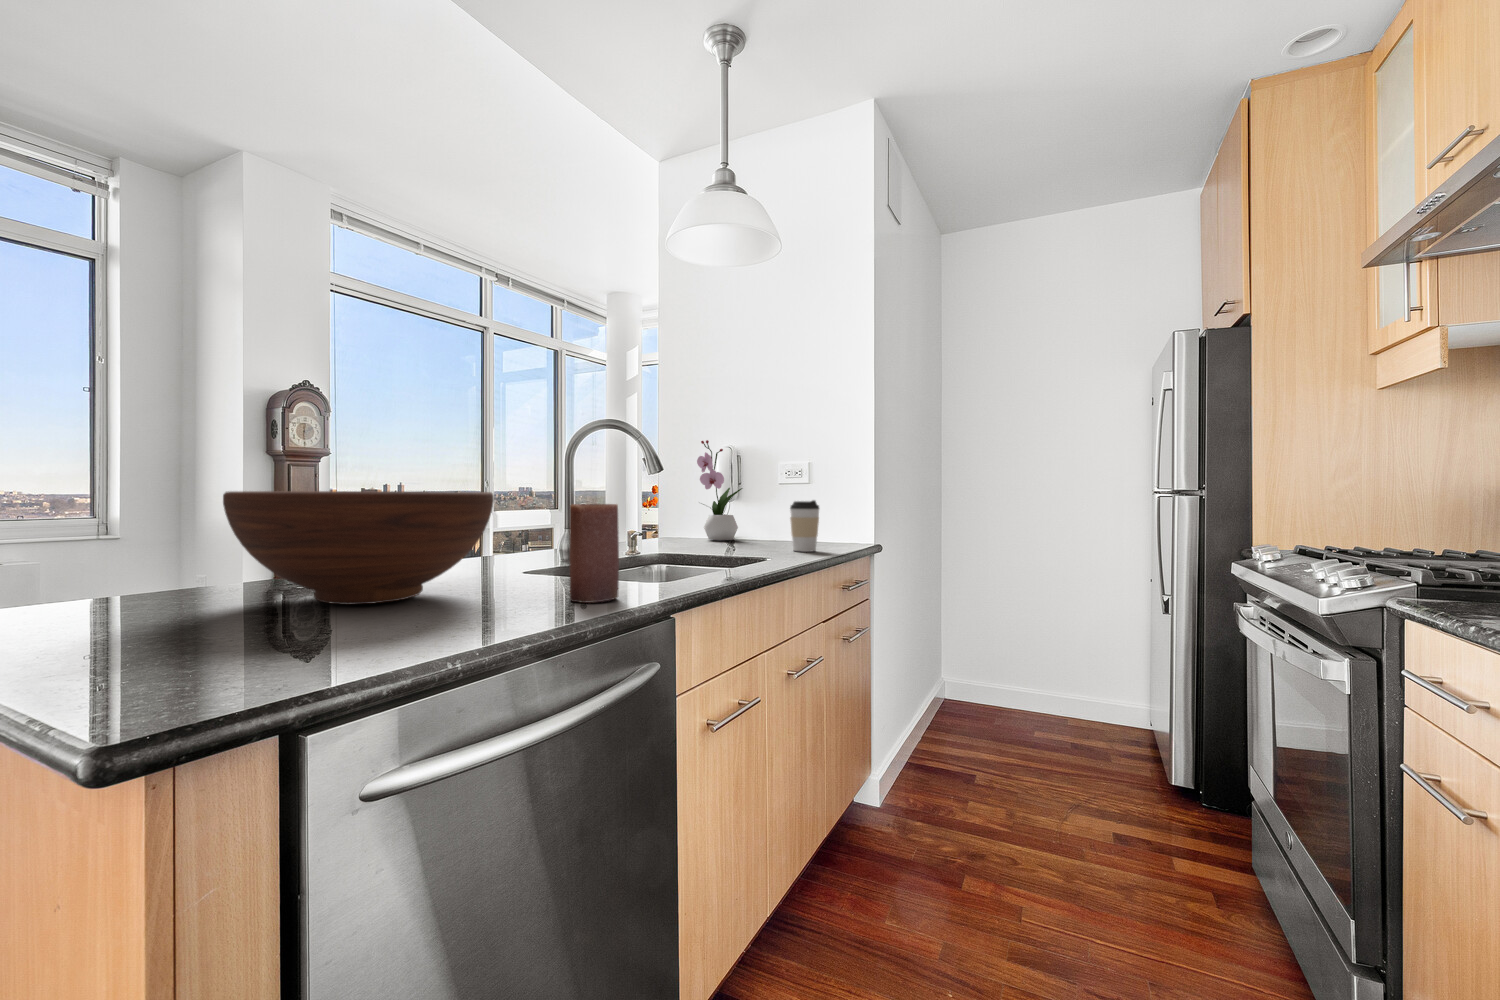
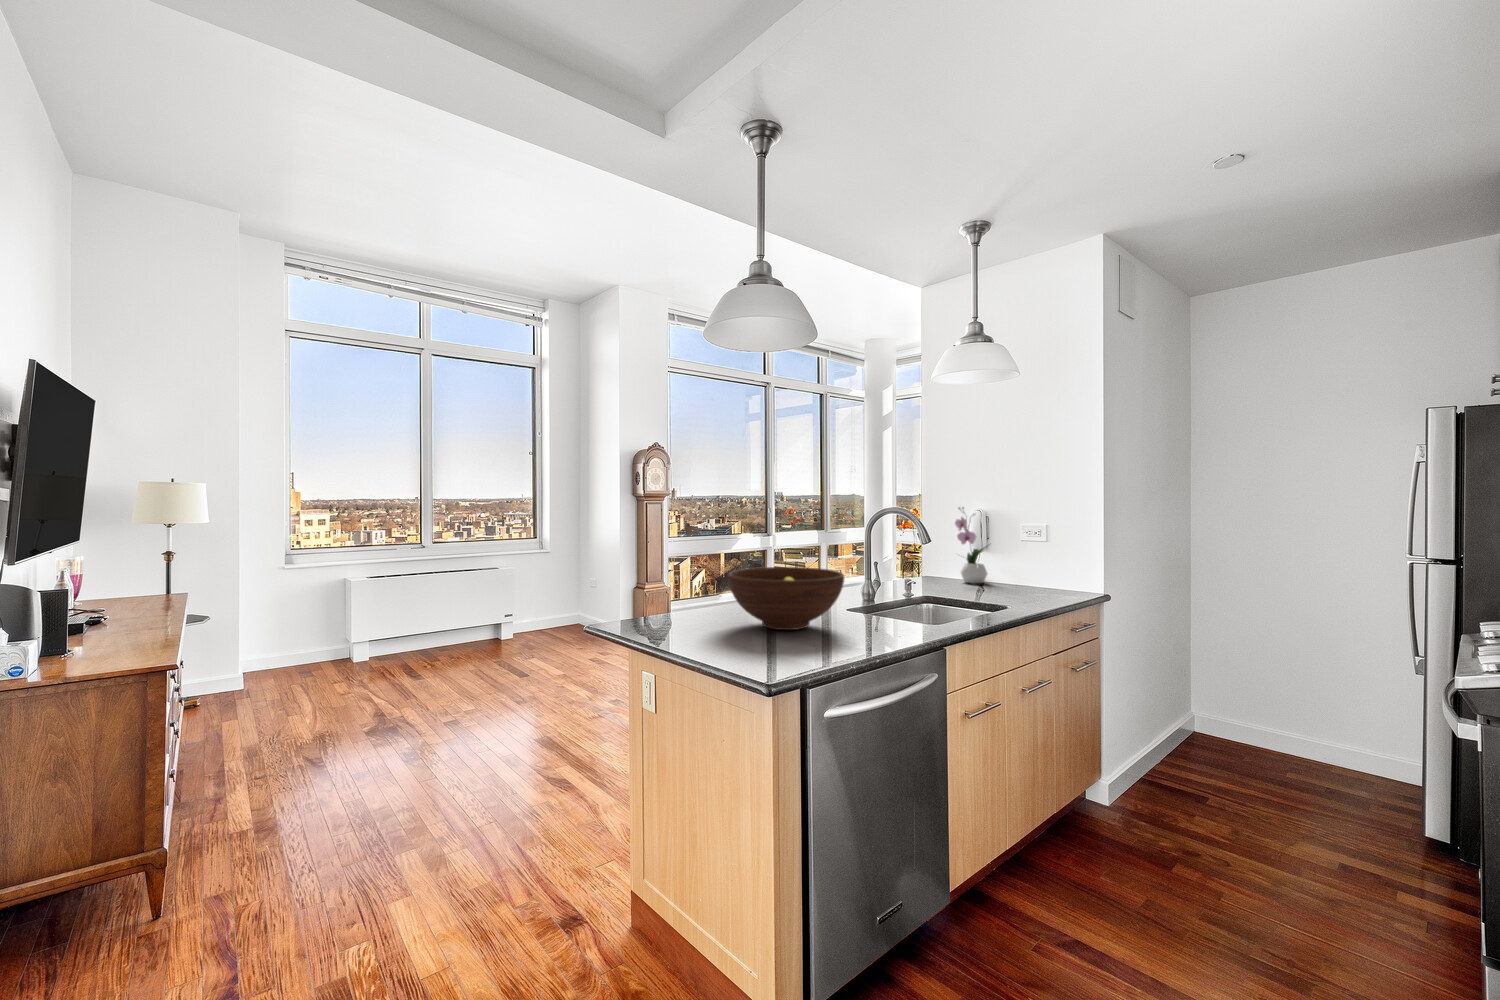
coffee cup: present [790,500,819,552] -> none [1027,560,1052,599]
candle: present [569,504,619,603] -> none [886,581,912,637]

